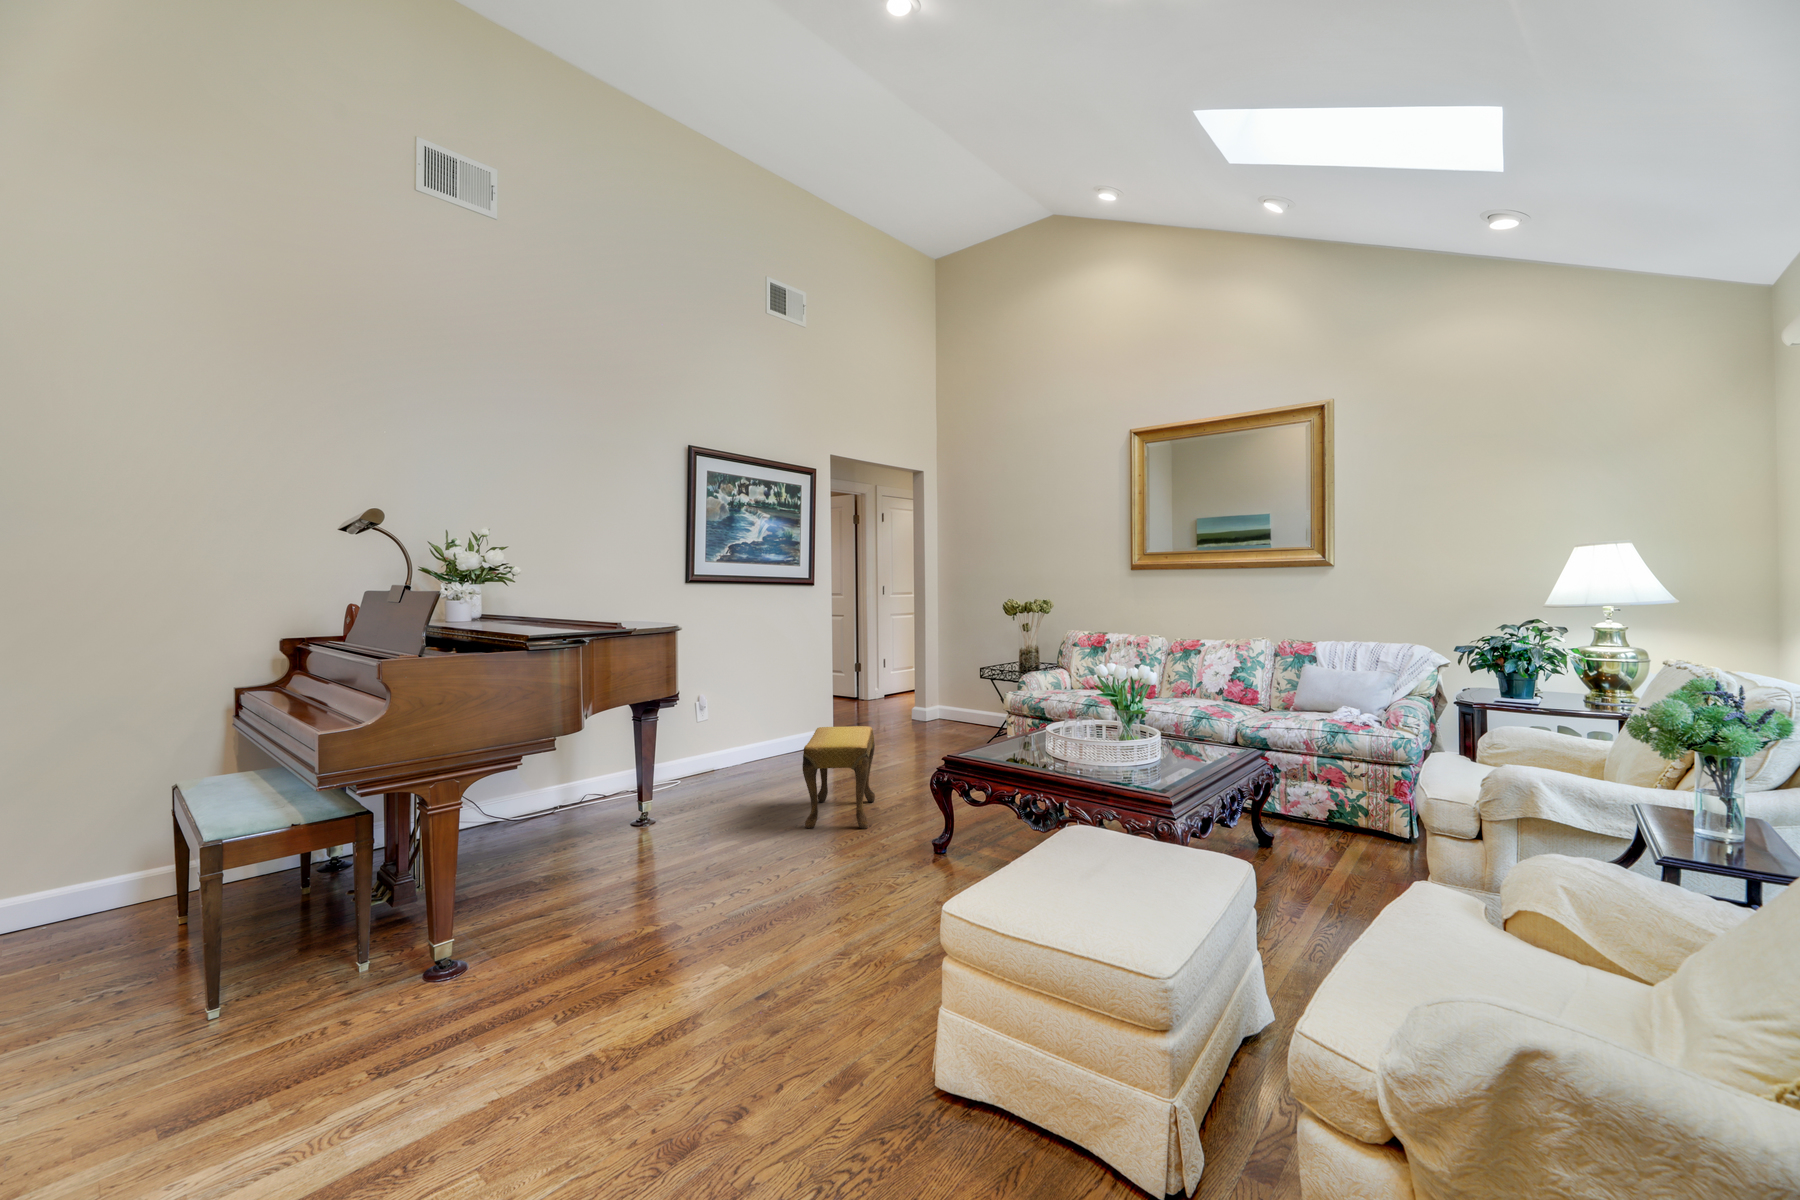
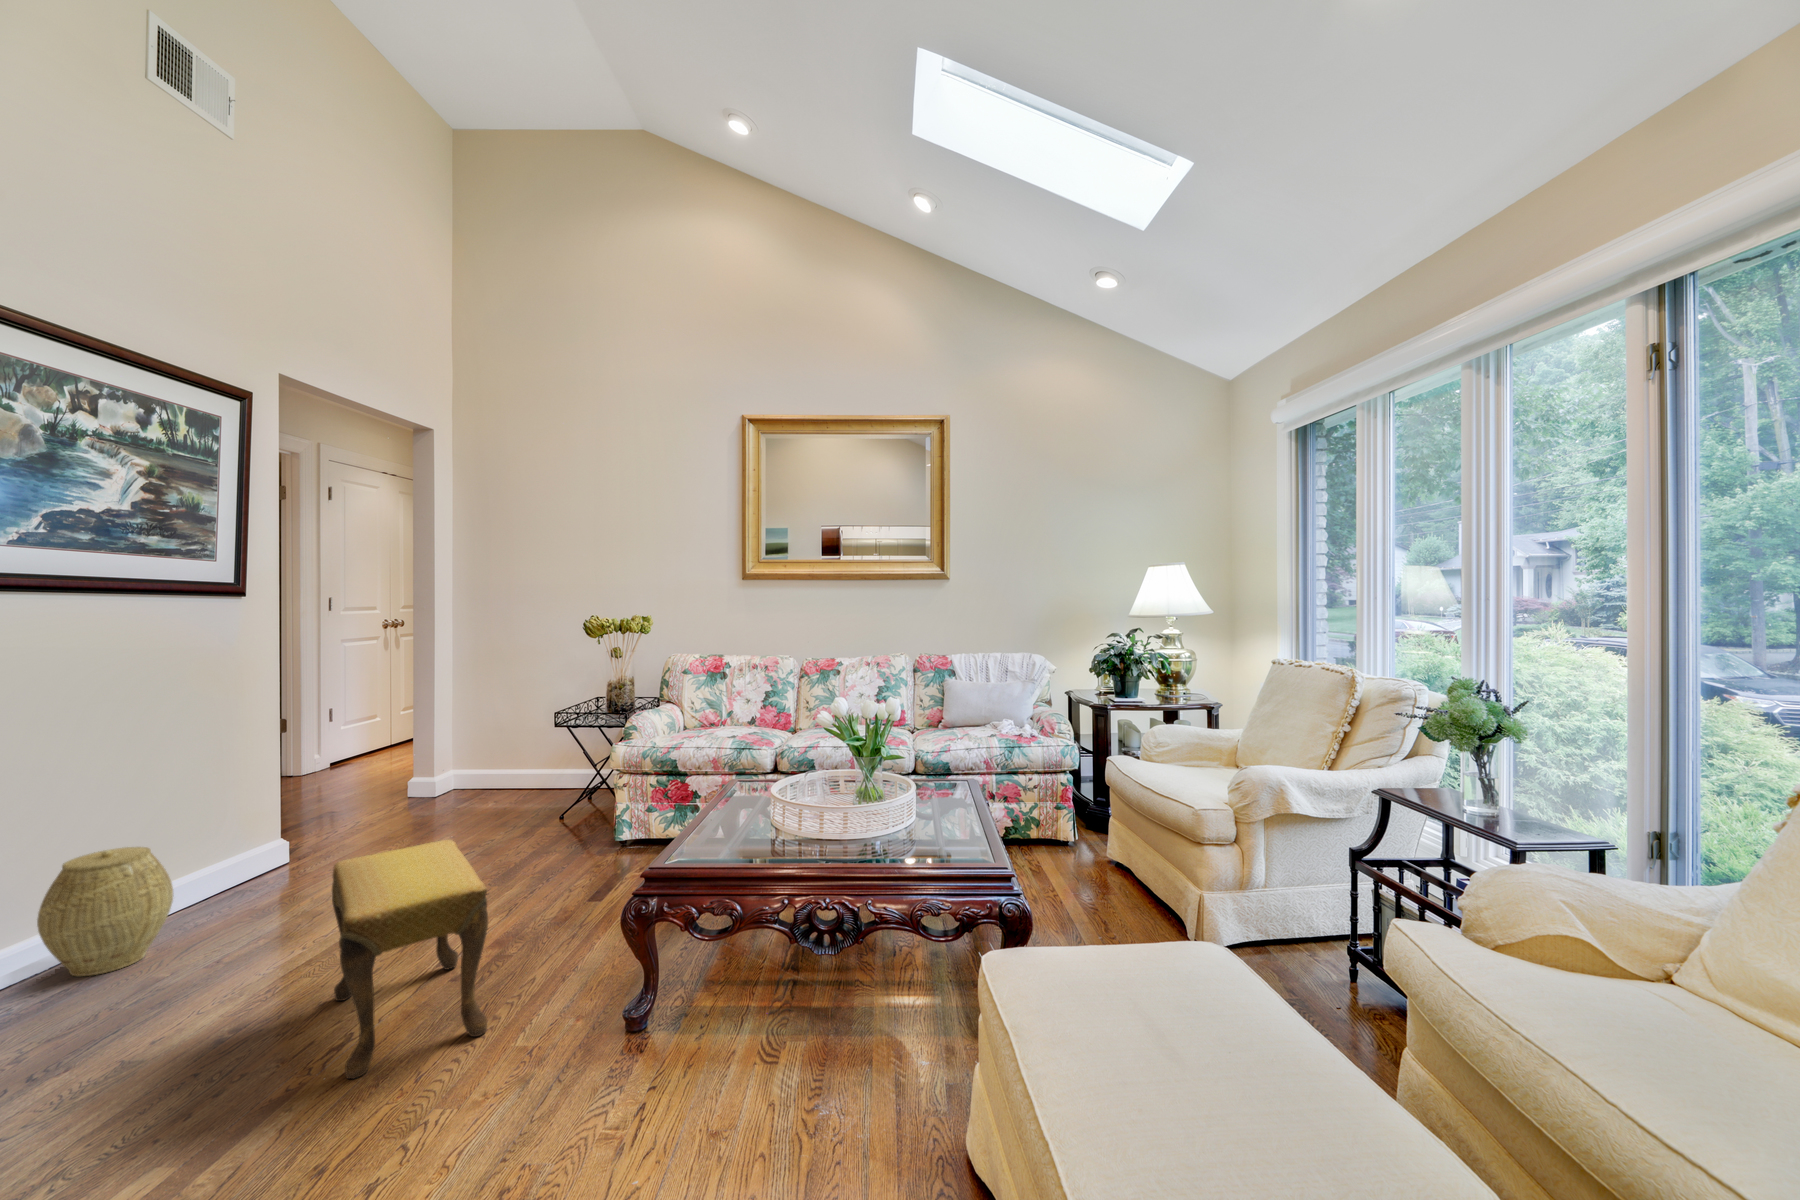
woven basket: none [727,713,773,772] -> present [37,847,173,976]

